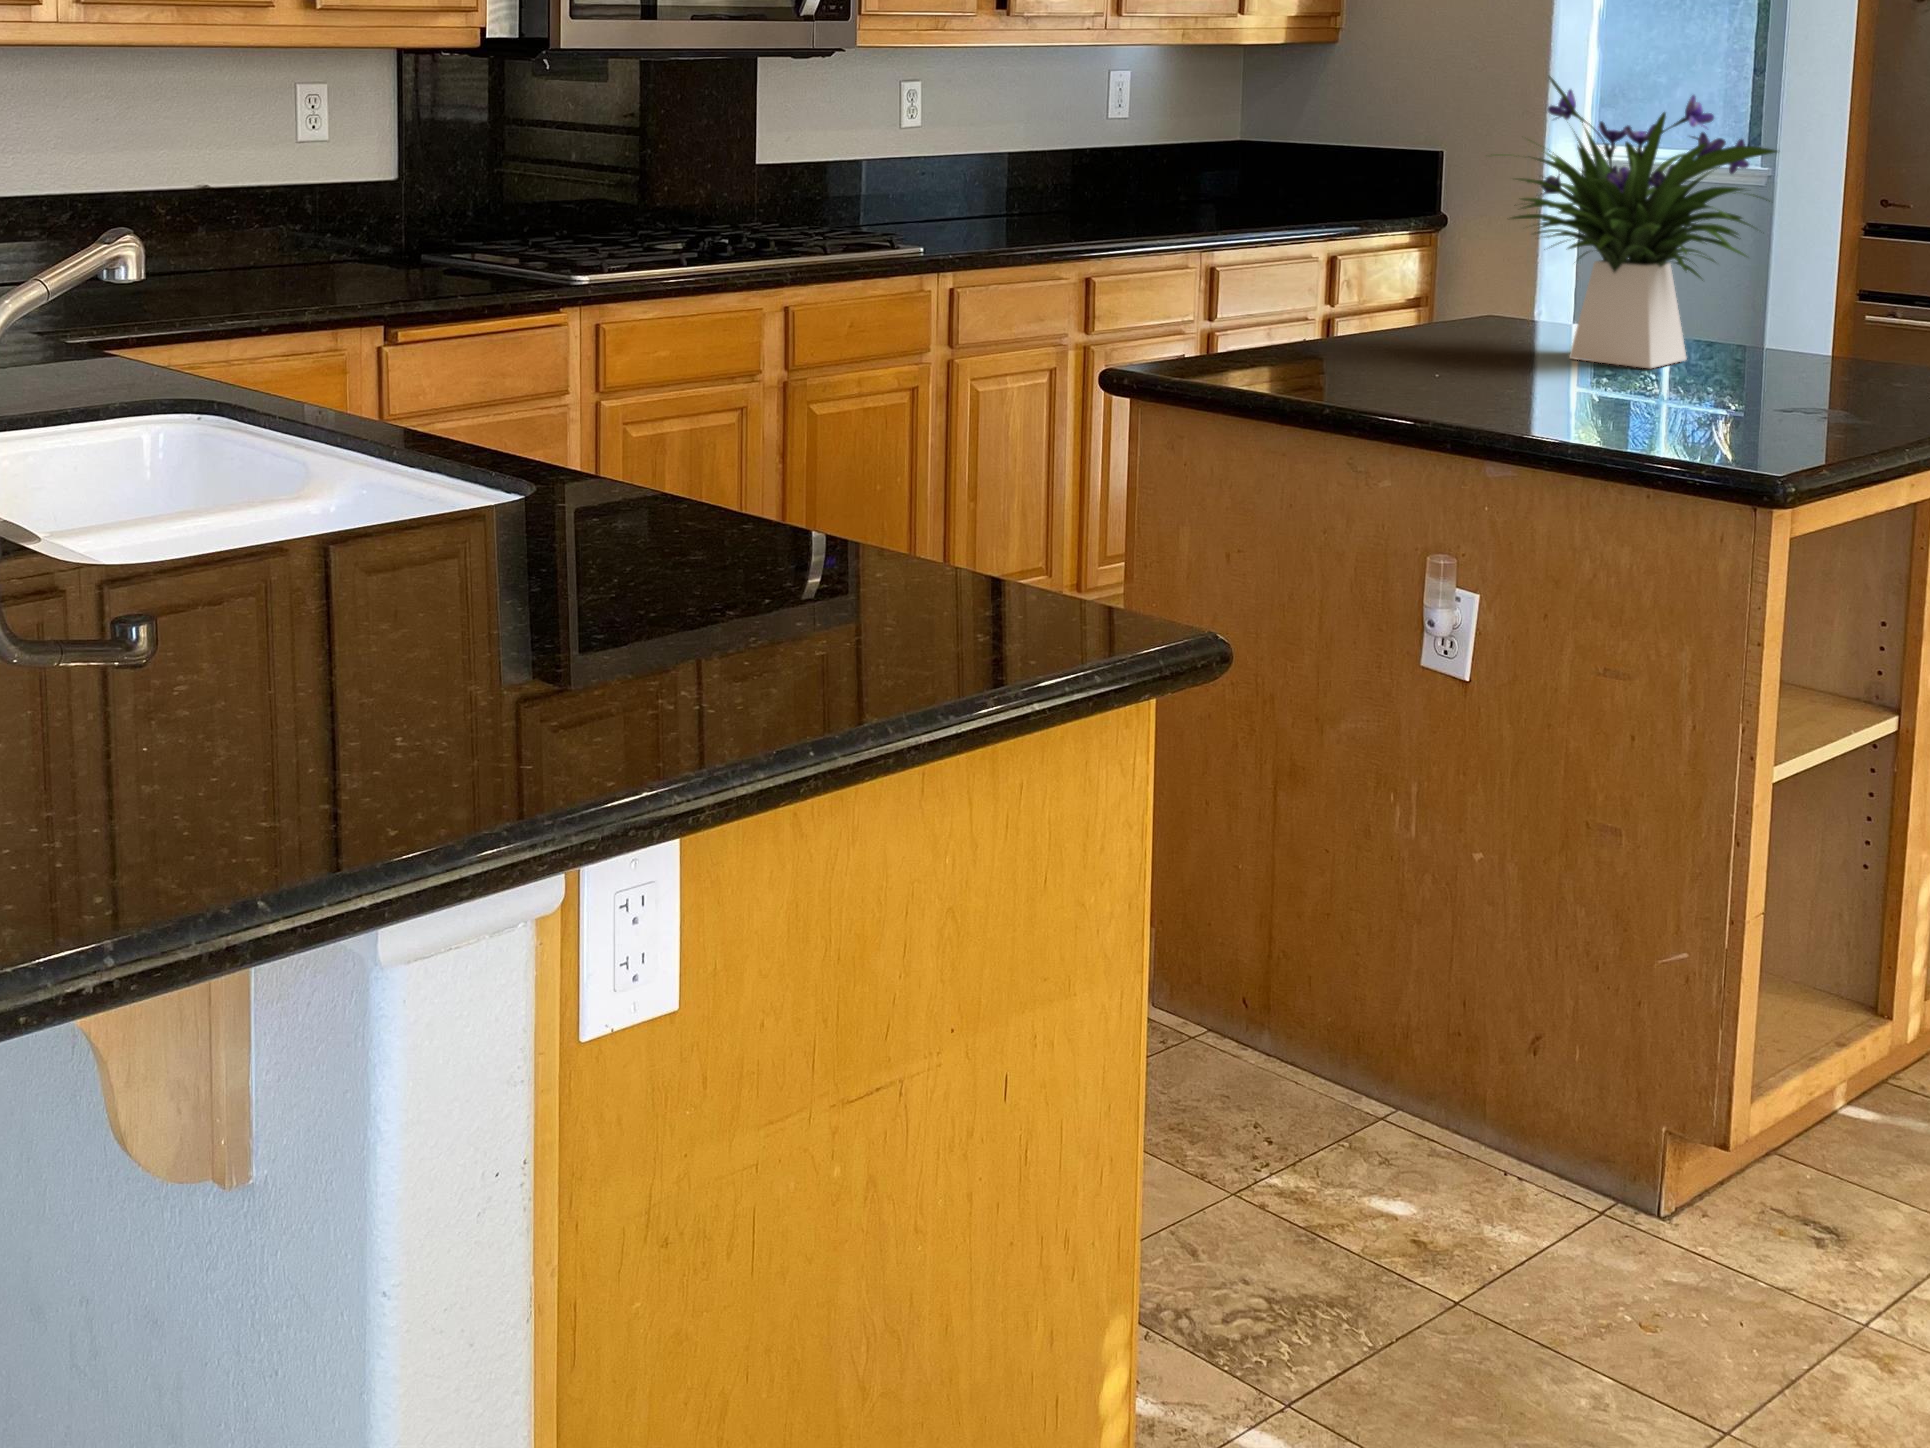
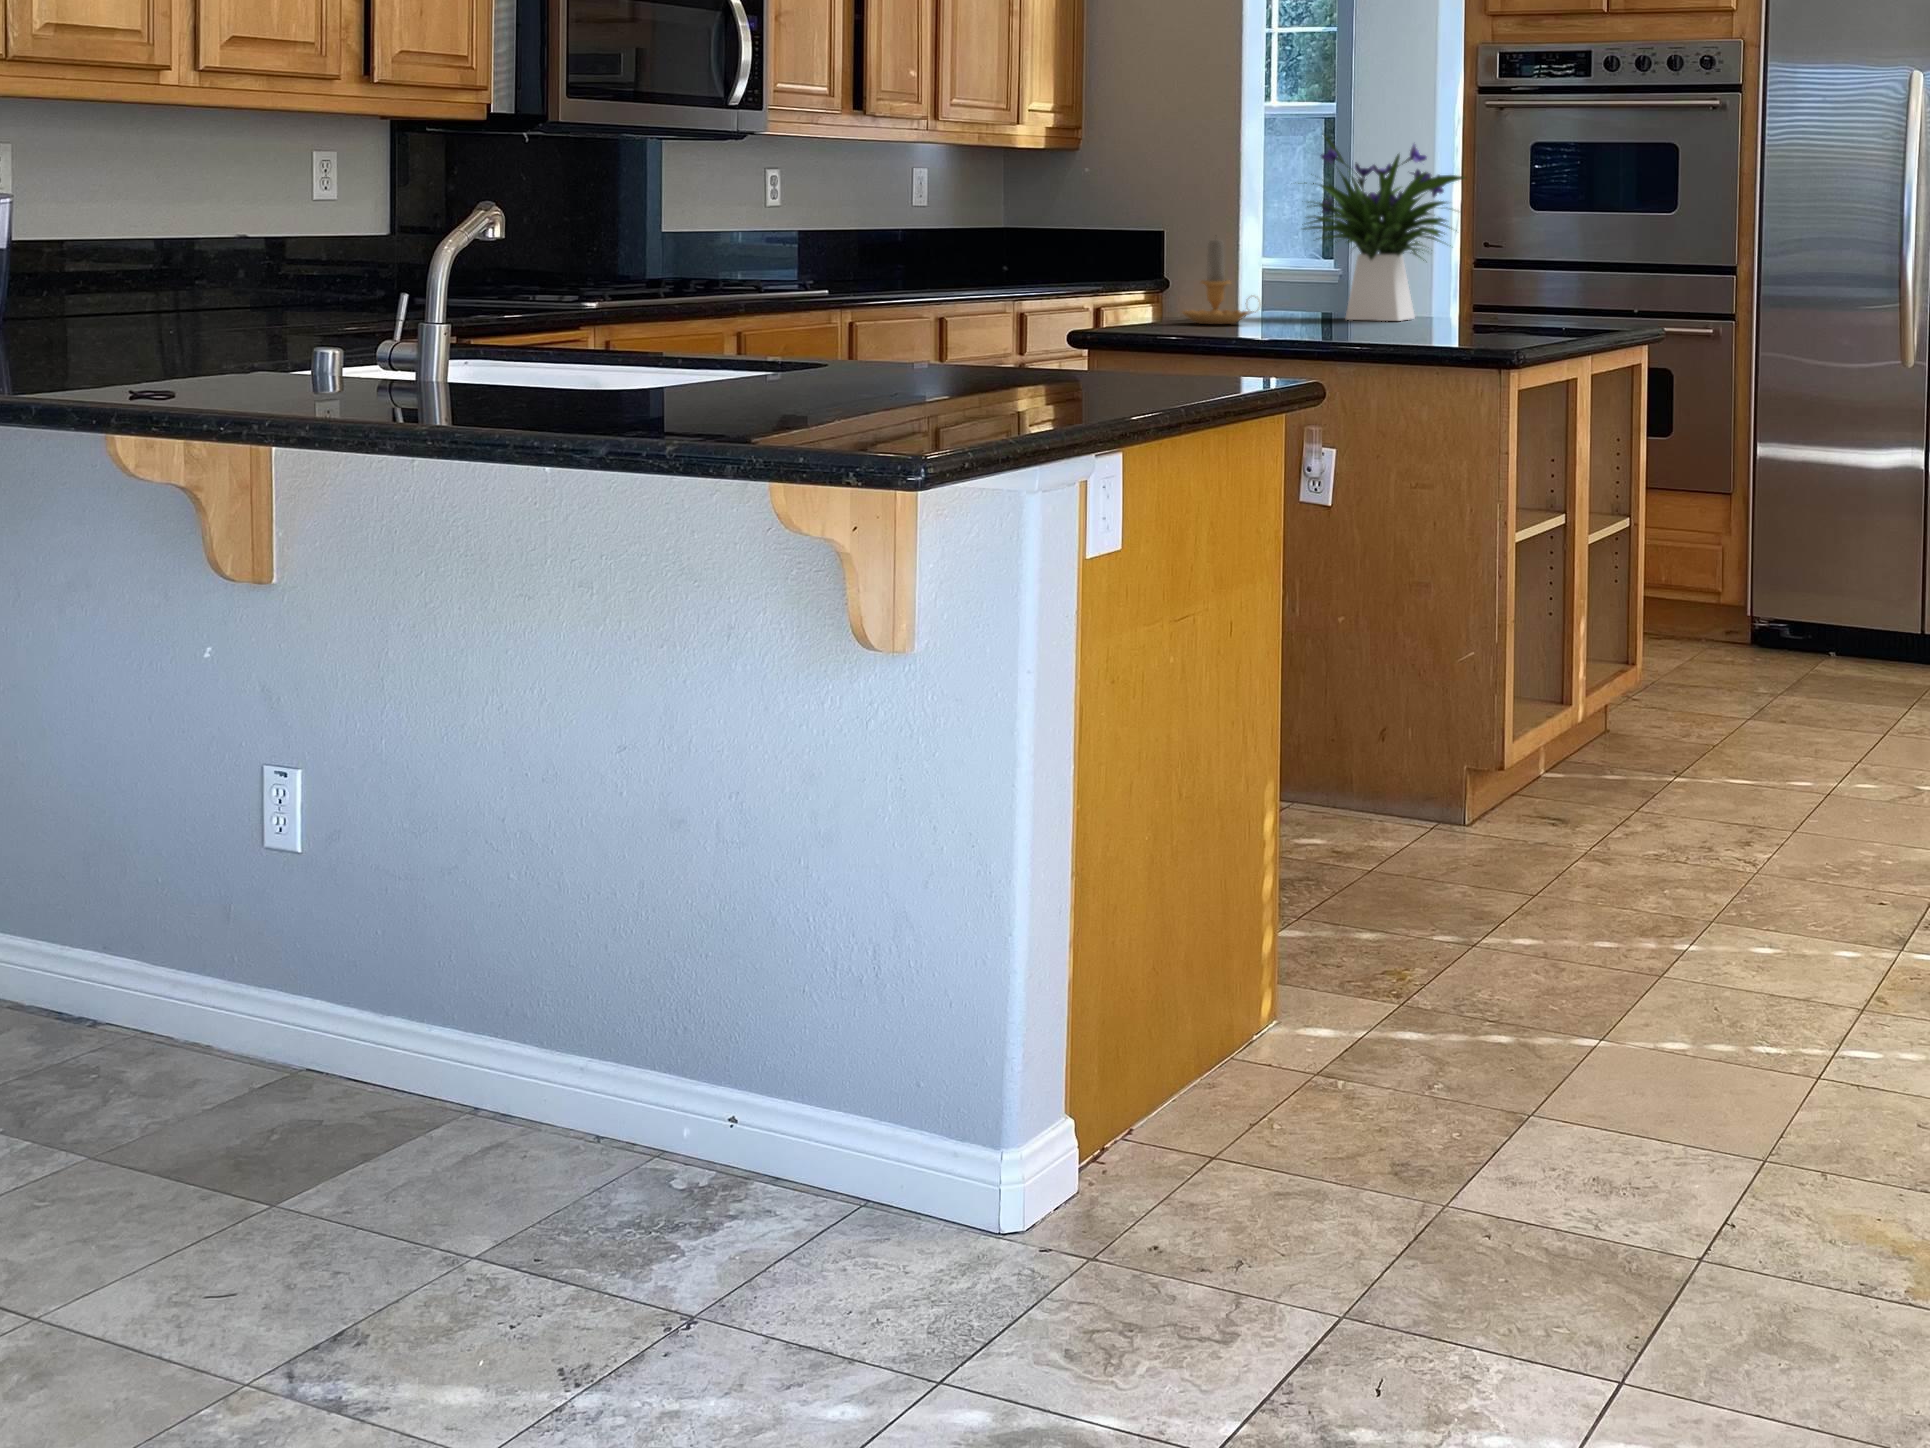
candle: none [1292,237,1409,371] -> present [1182,240,1254,324]

